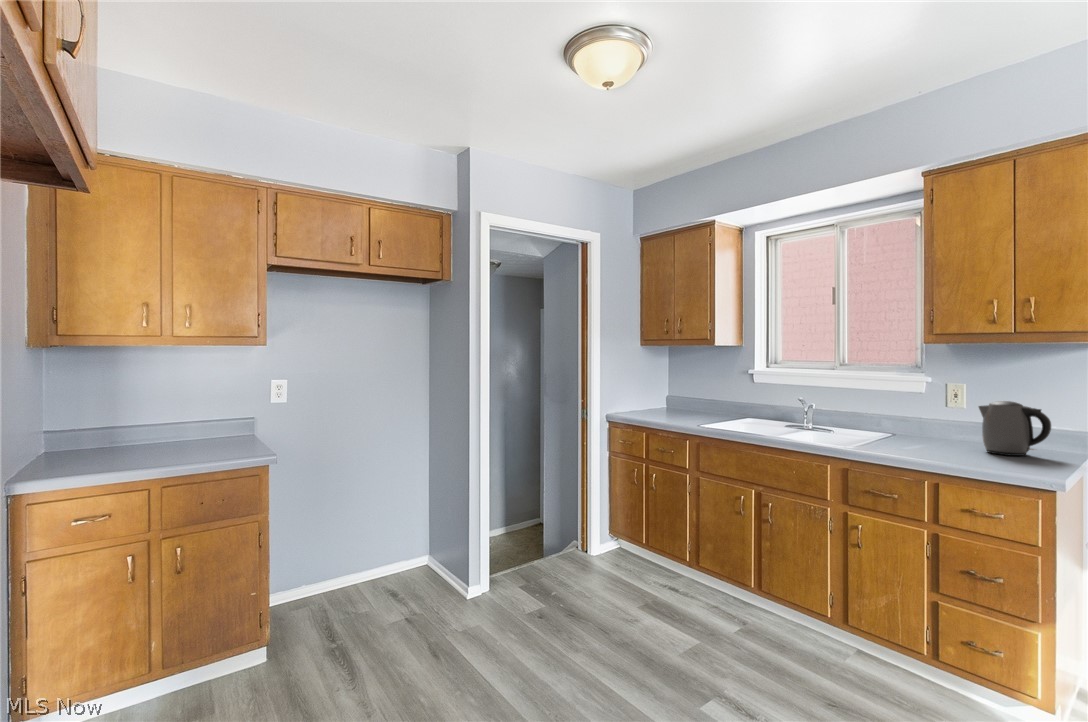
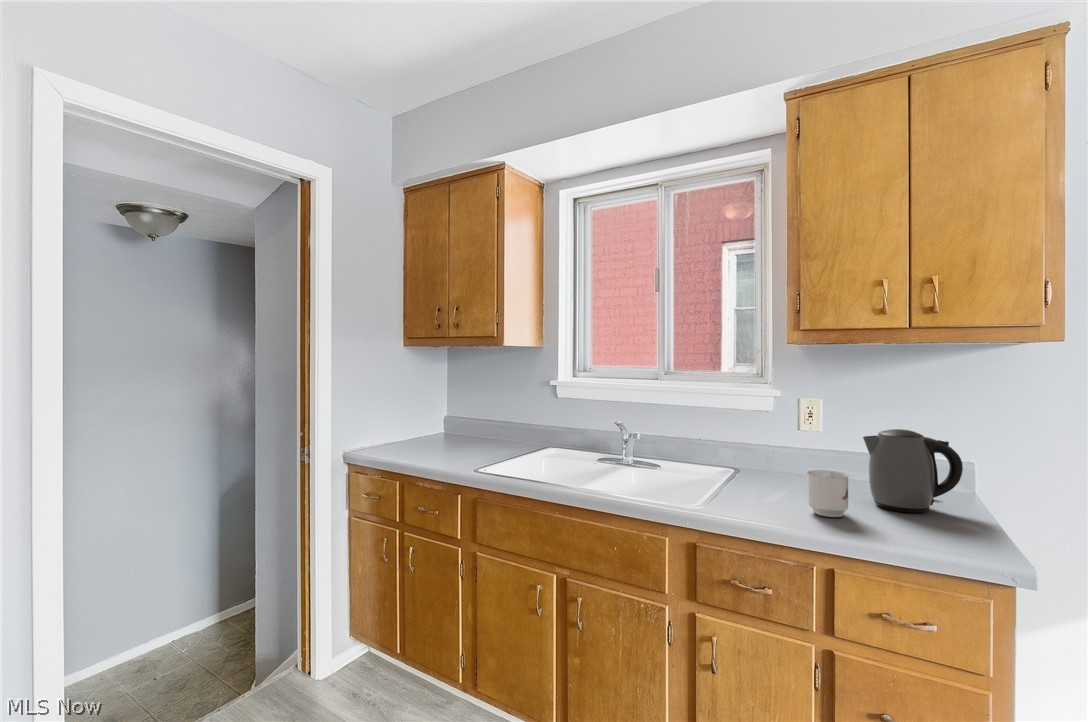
mug: none [928,426,958,454] -> present [807,470,849,517]

